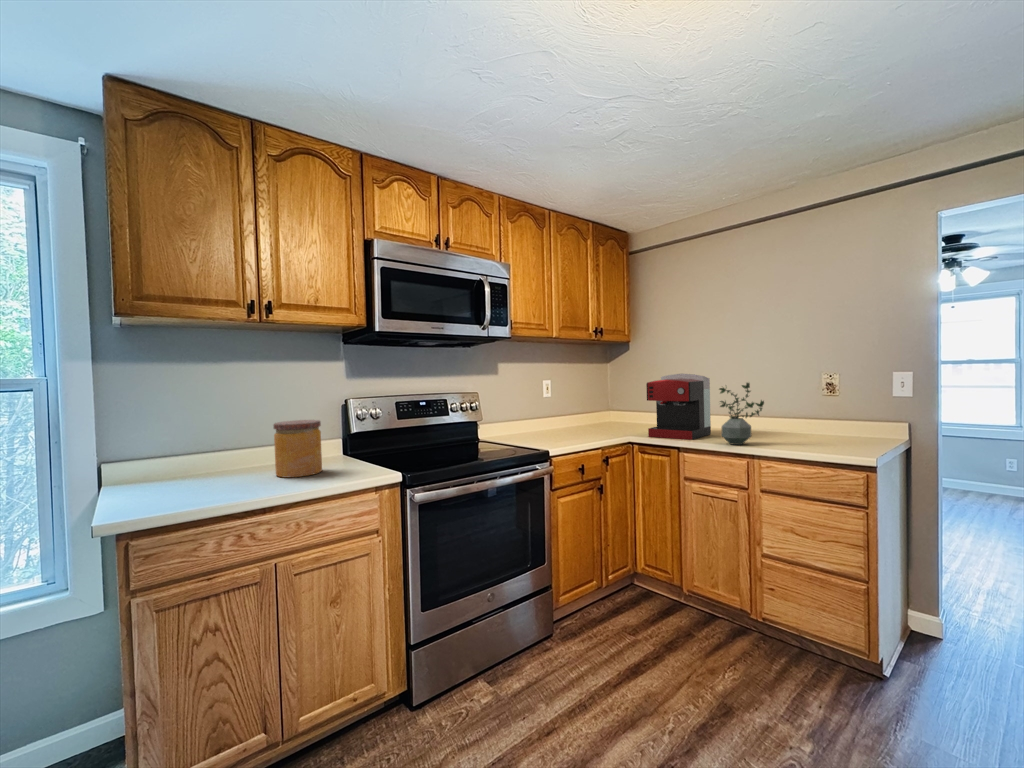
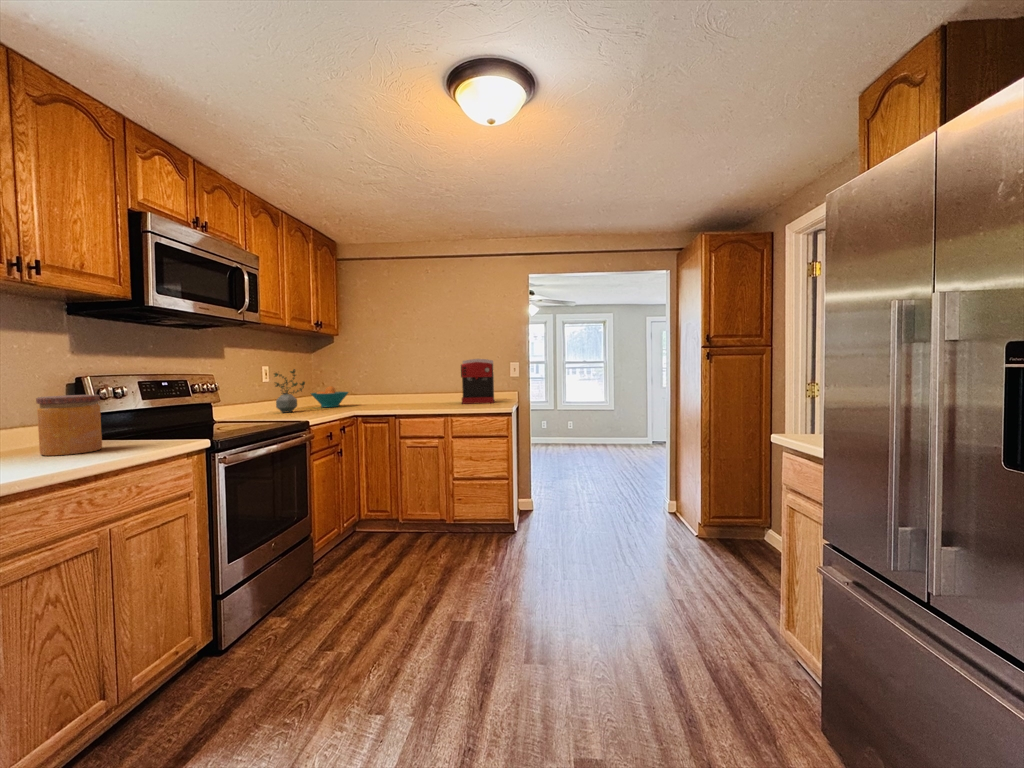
coffee maker: present [646,374,711,440] -> present [461,359,494,404]
potted plant: present [719,383,764,445] -> present [274,369,305,413]
fruit bowl: none [597,403,640,428] -> present [311,386,348,407]

